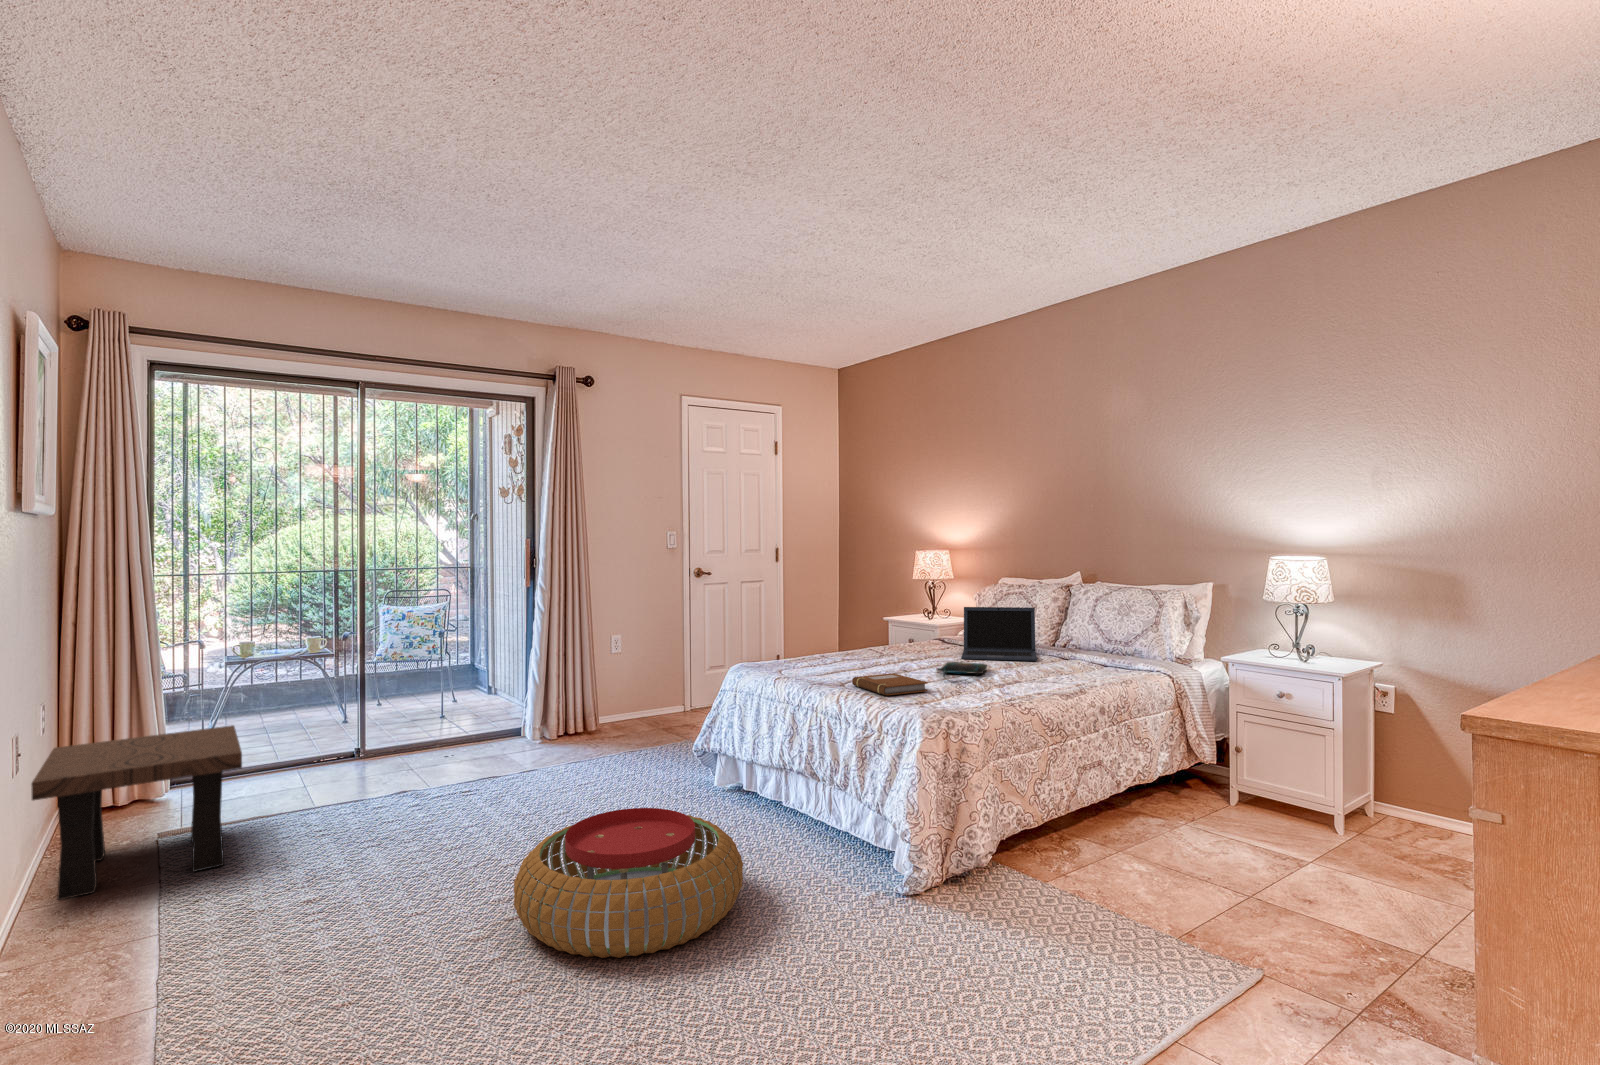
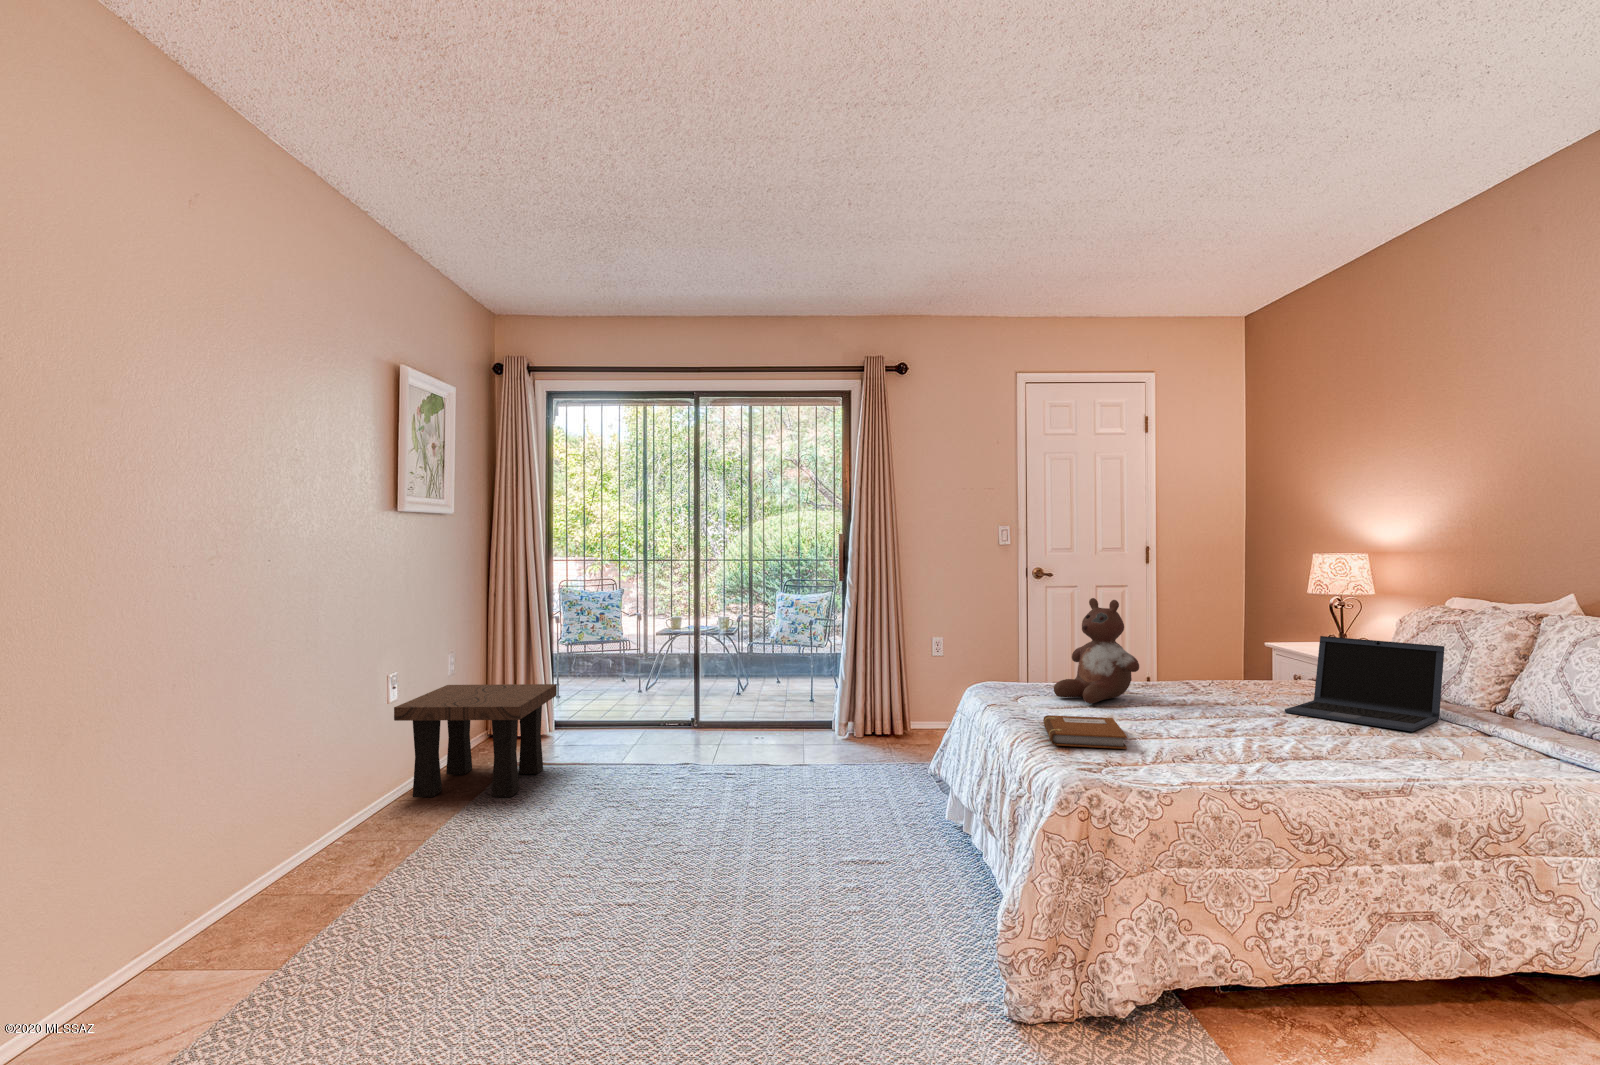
stuffed bear: none [818,588,878,668] -> present [1054,598,1139,704]
tote bag: present [937,662,987,683] -> none [1187,714,1290,744]
pouf: present [514,808,743,958] -> none [584,819,825,978]

